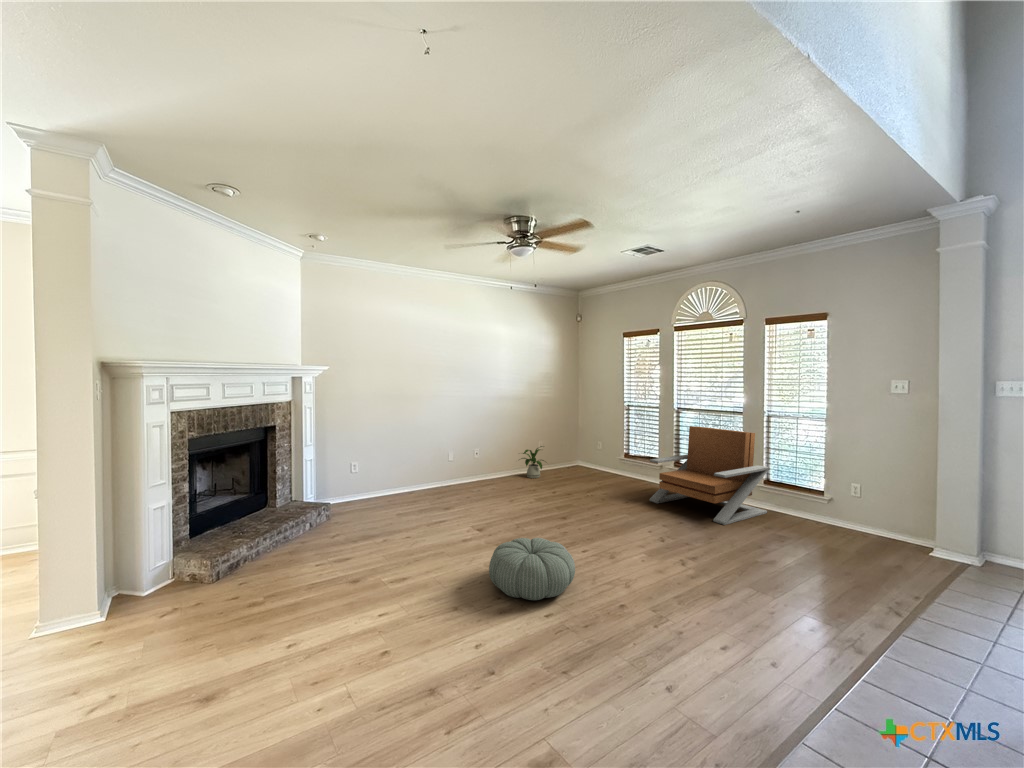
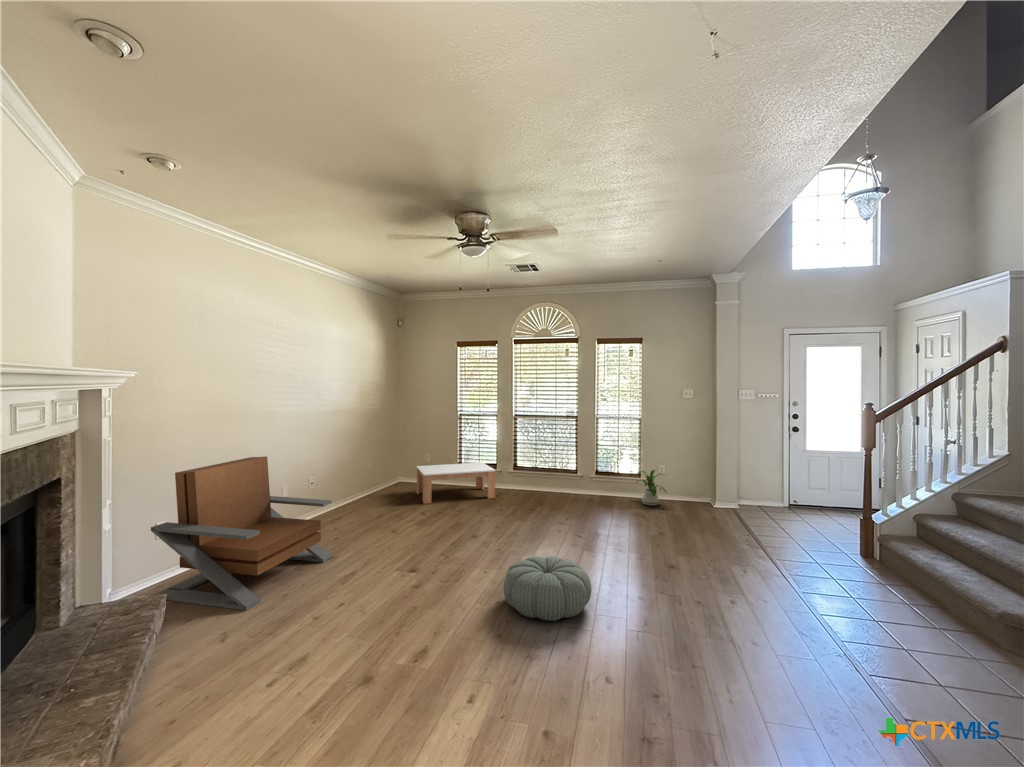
lounge chair: present [650,426,769,525] -> present [151,456,332,610]
house plant: present [521,446,544,478] -> present [637,470,667,506]
coffee table: none [570,451,644,491] -> present [417,463,495,504]

